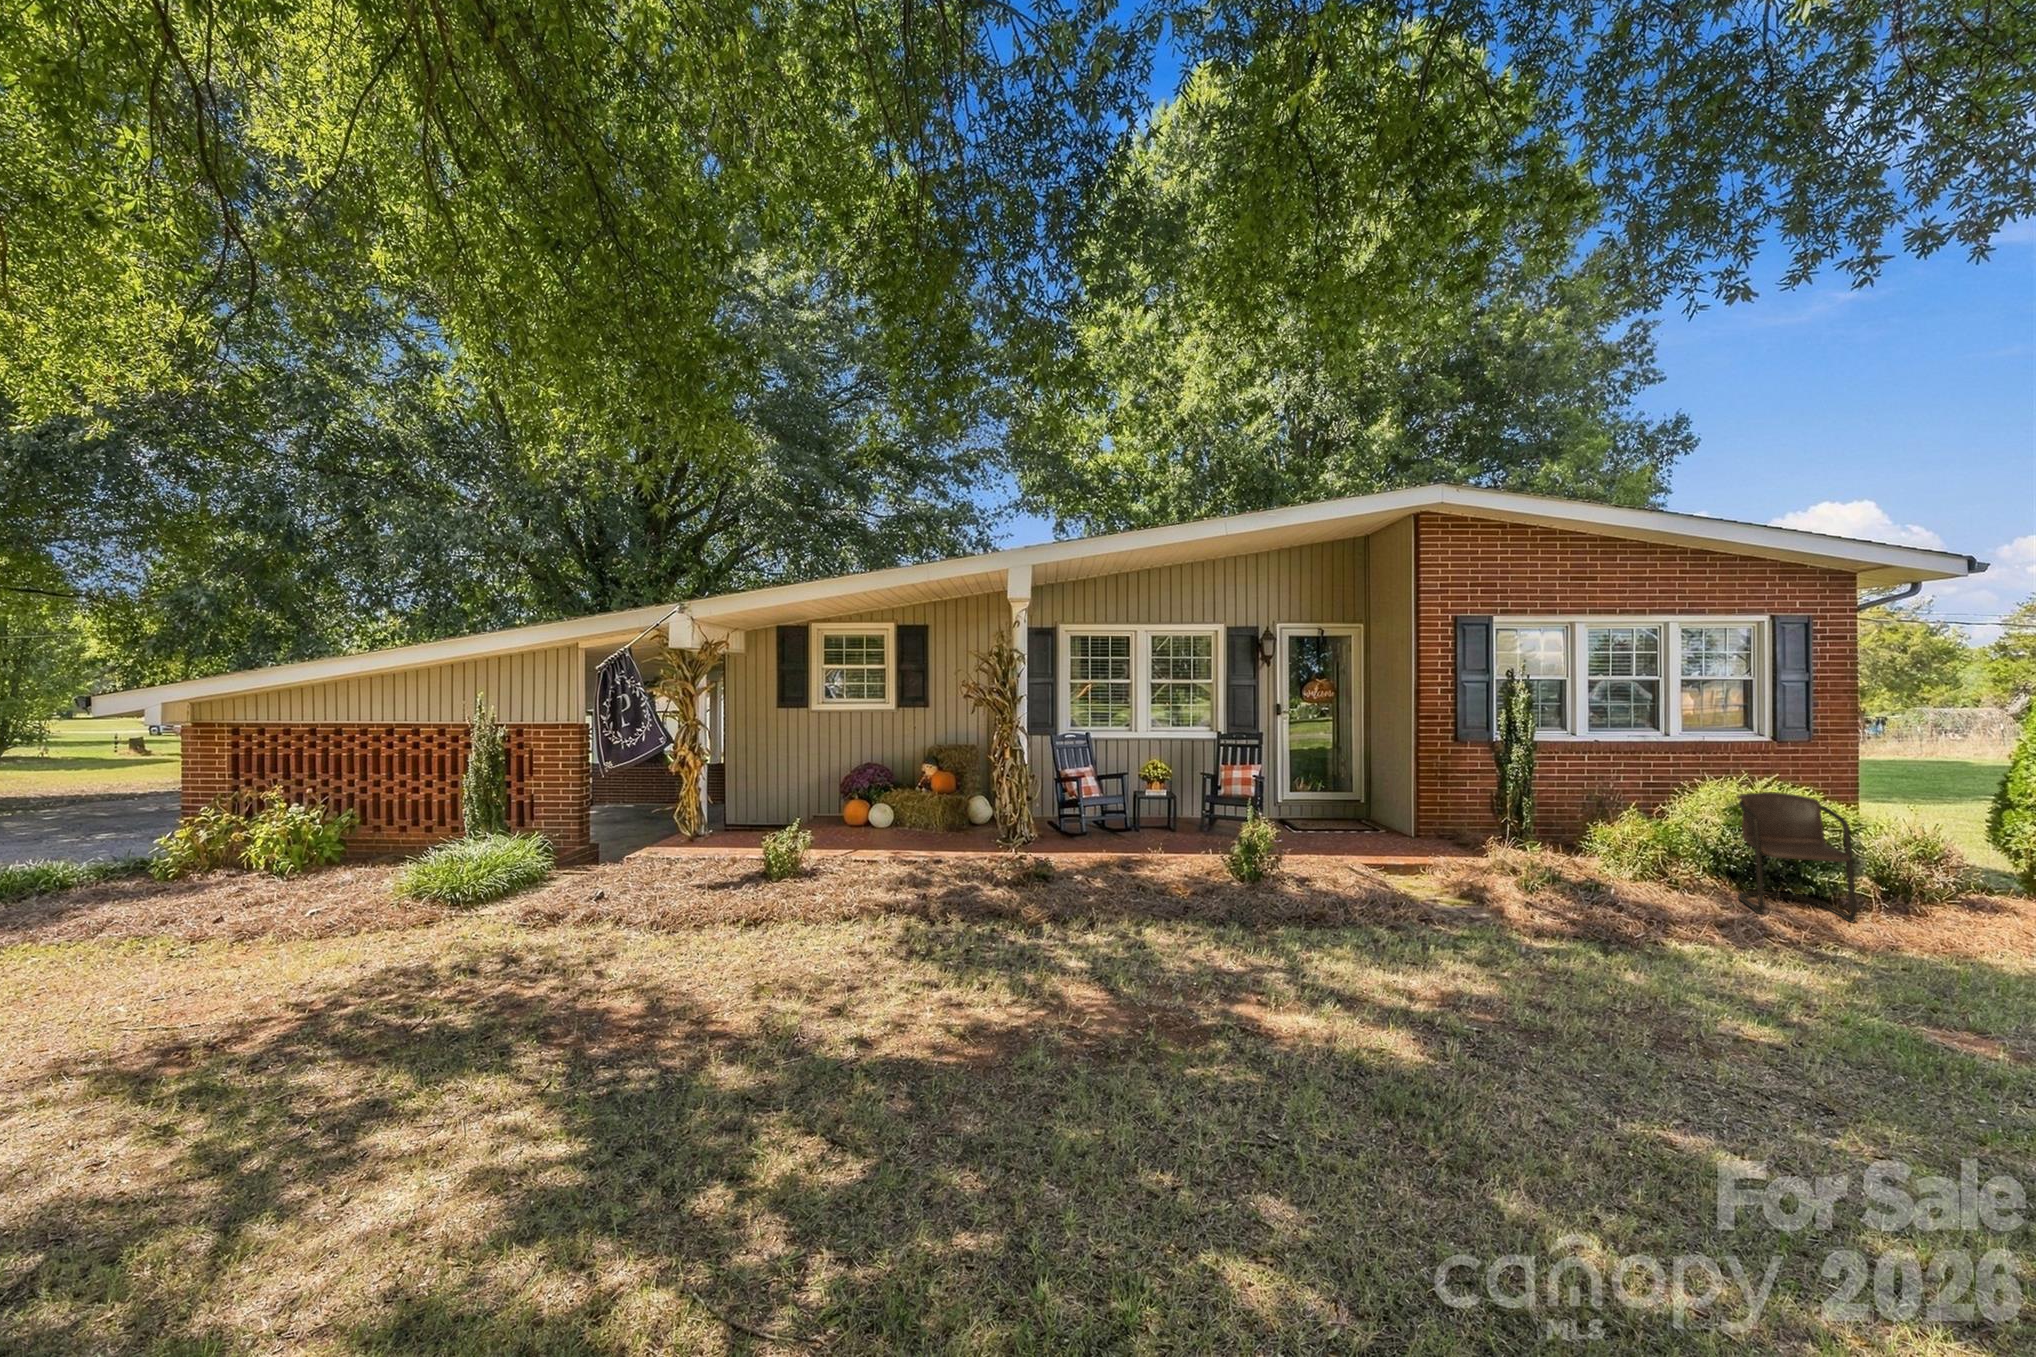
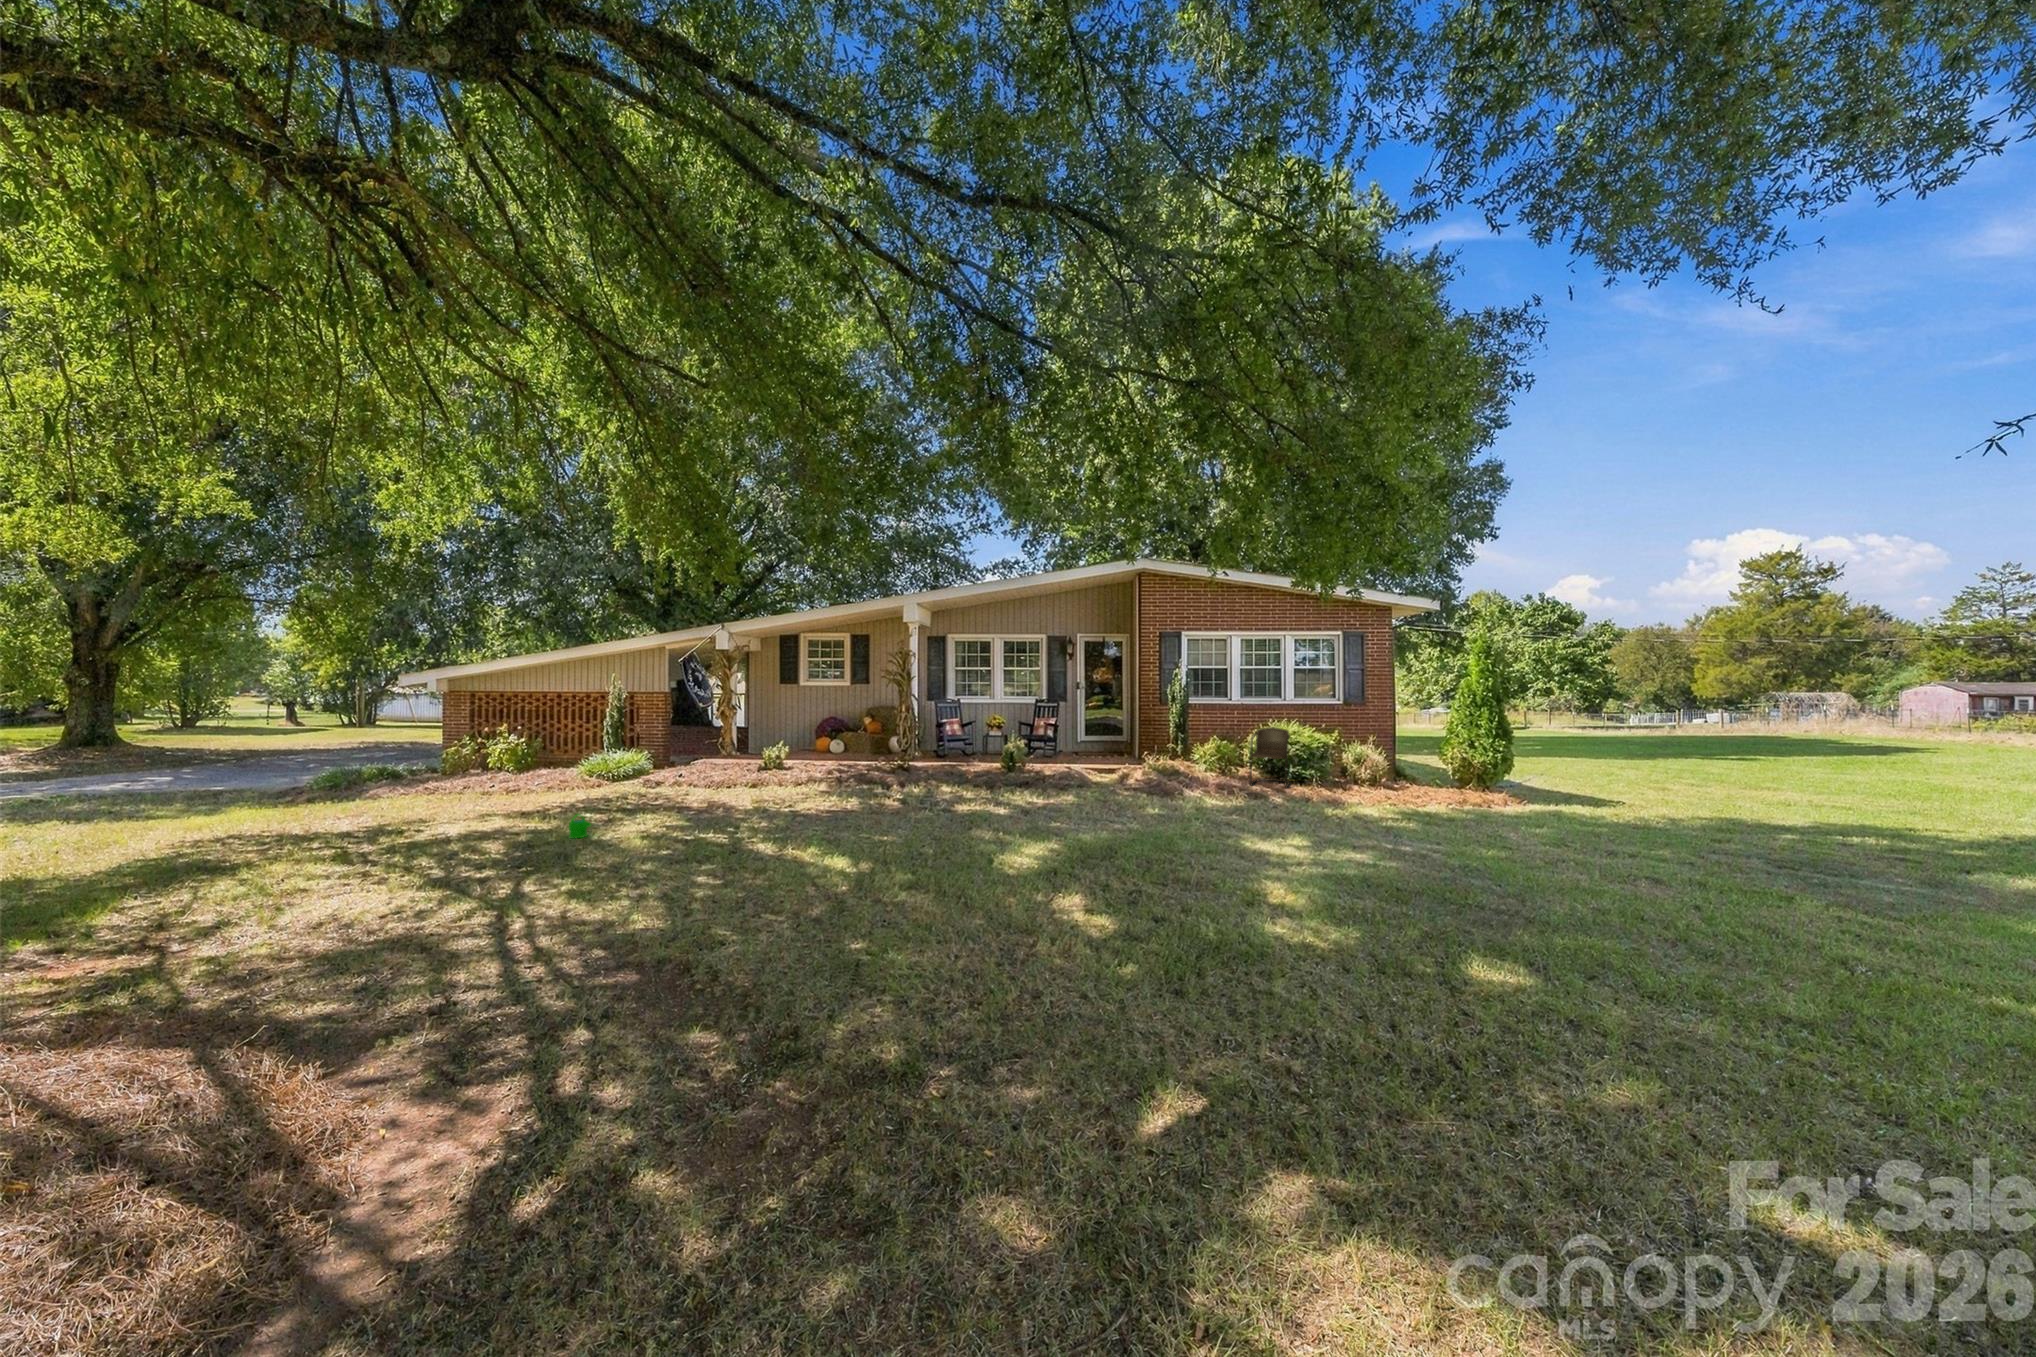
watering can: none [150,1154,233,1255] -> present [568,814,591,838]

